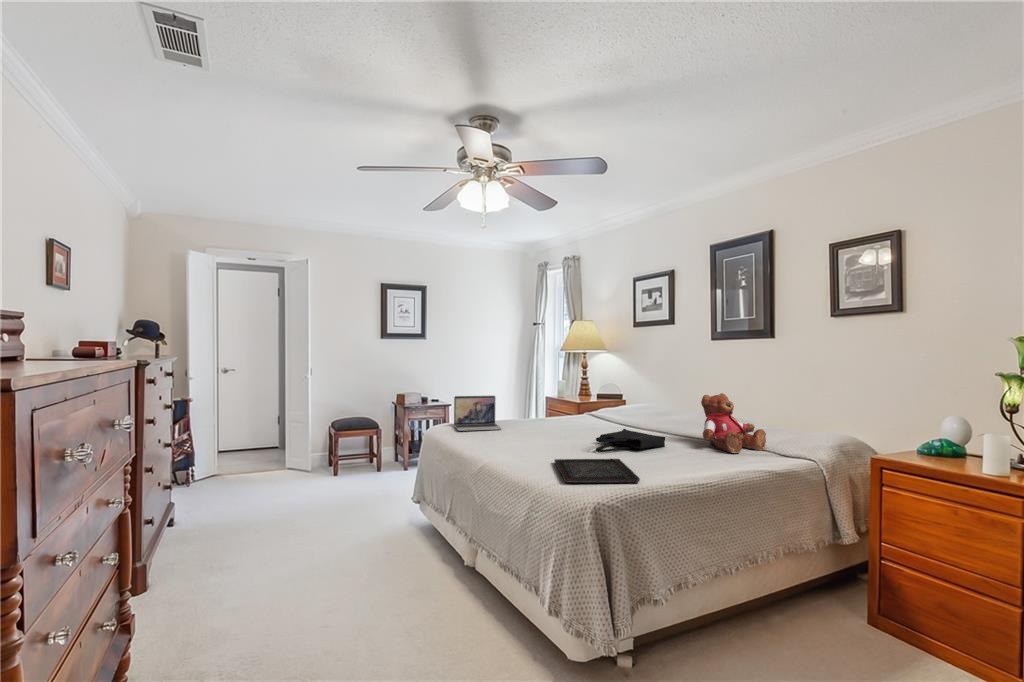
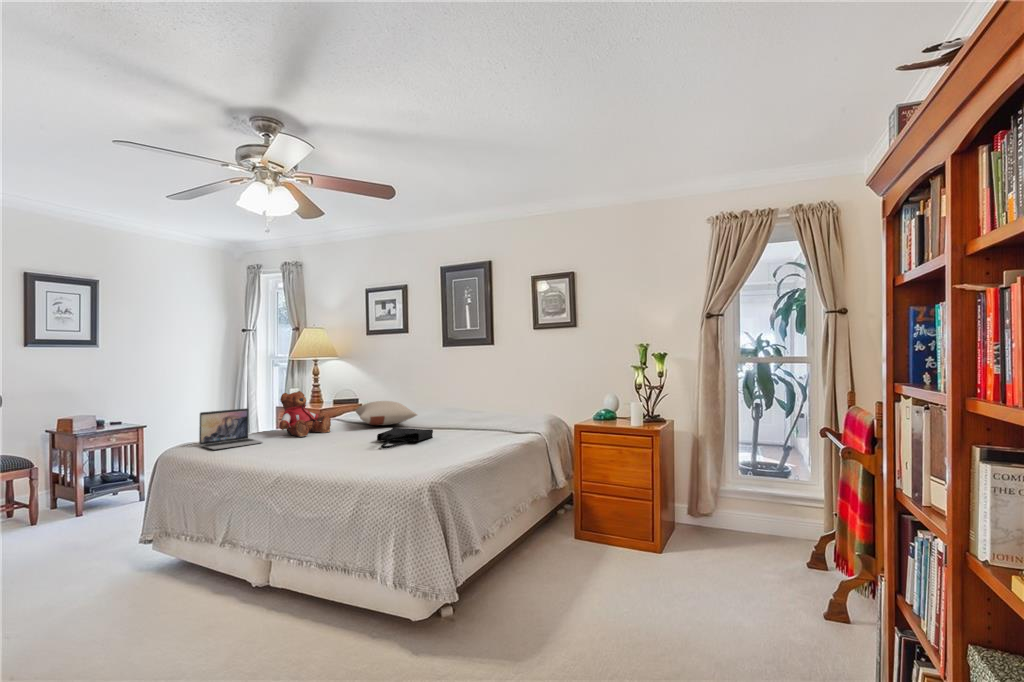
teddy bear: present [701,393,766,453] -> present [279,391,331,437]
pillow: none [597,398,662,425] -> present [356,401,417,425]
tray: present [555,459,640,483] -> none [355,450,442,473]

